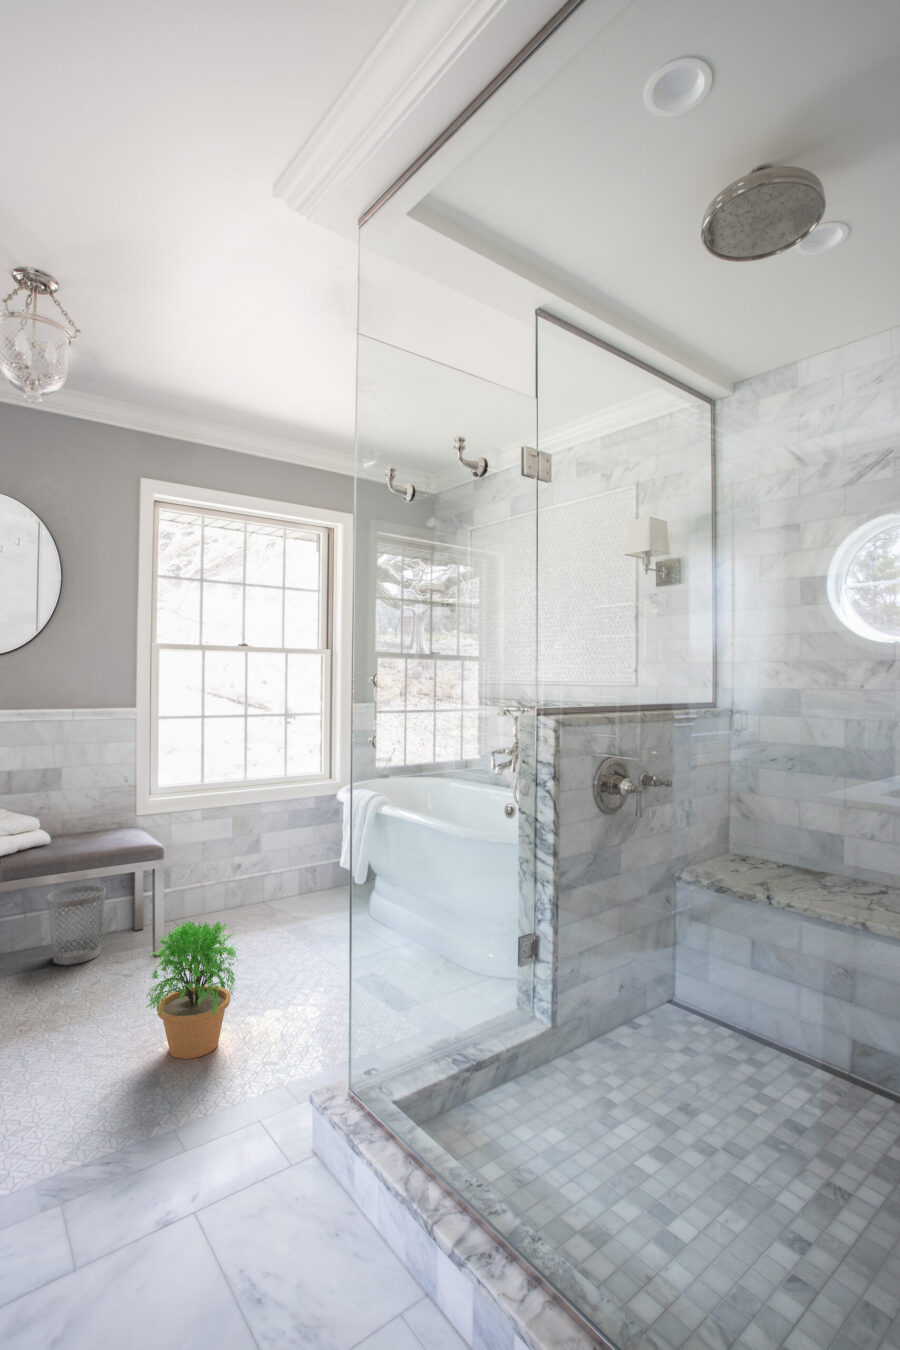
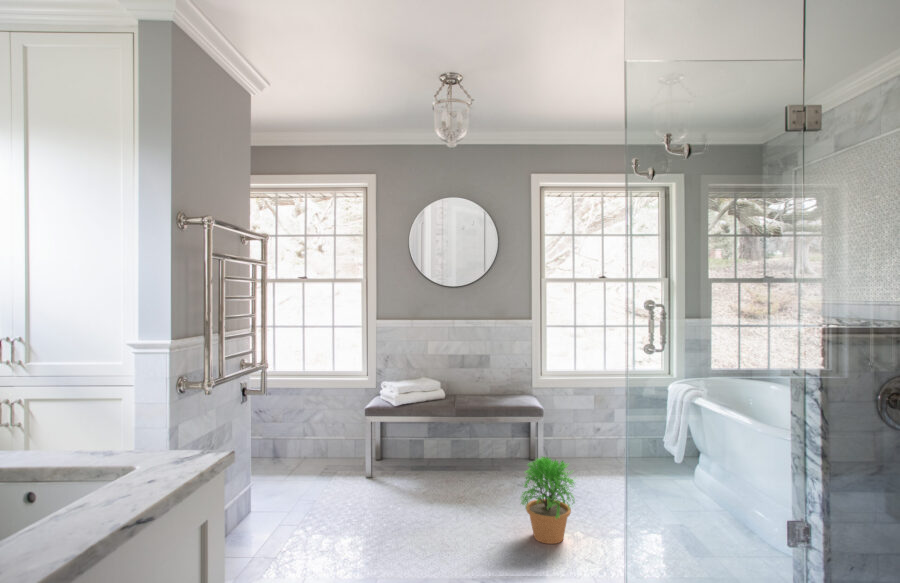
wastebasket: present [47,885,105,965] -> none [482,426,513,472]

